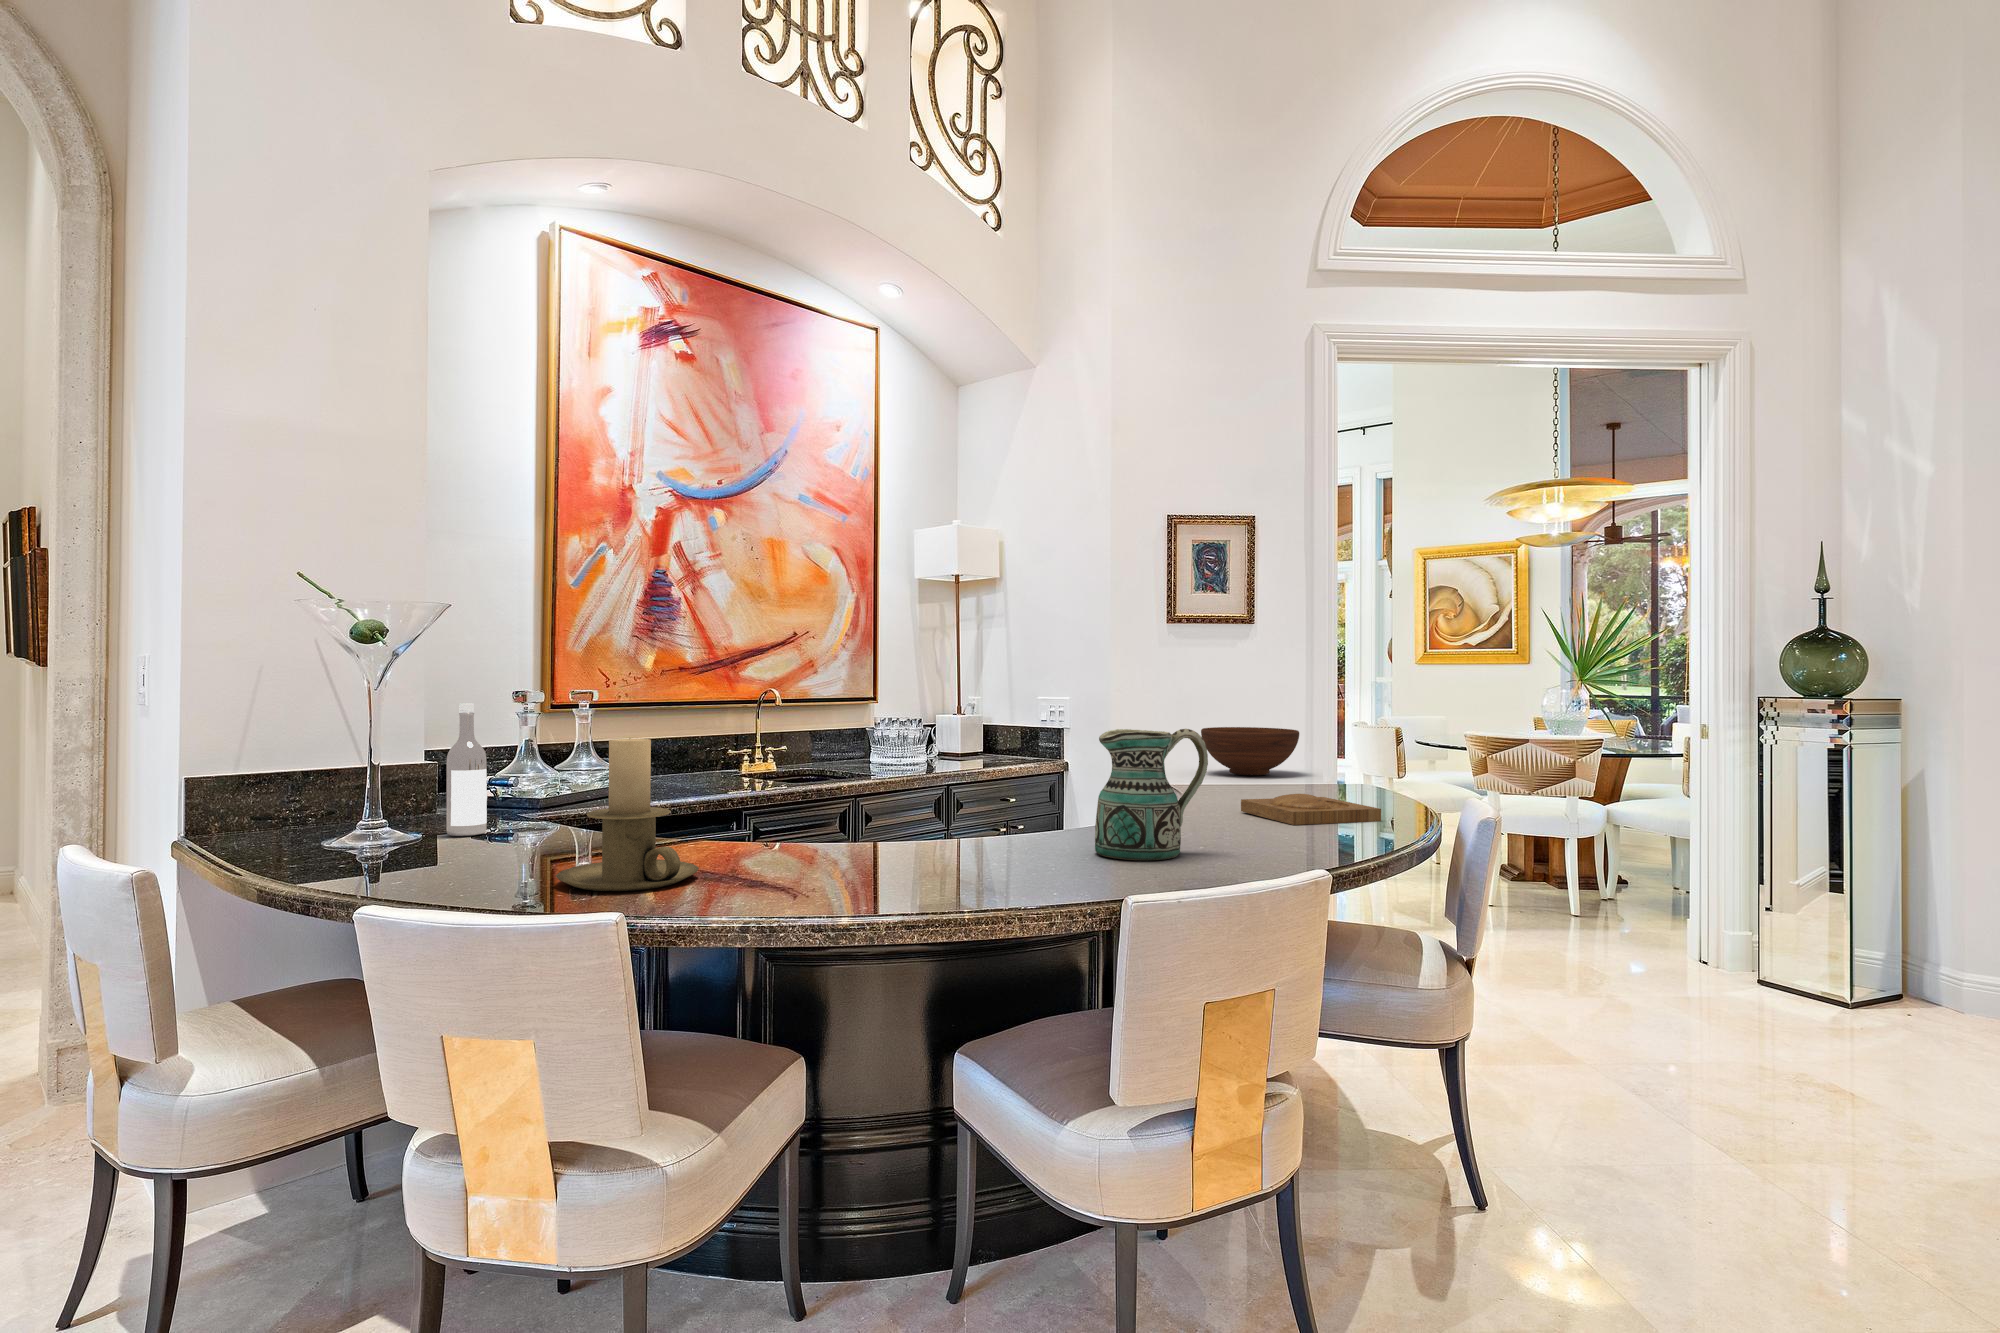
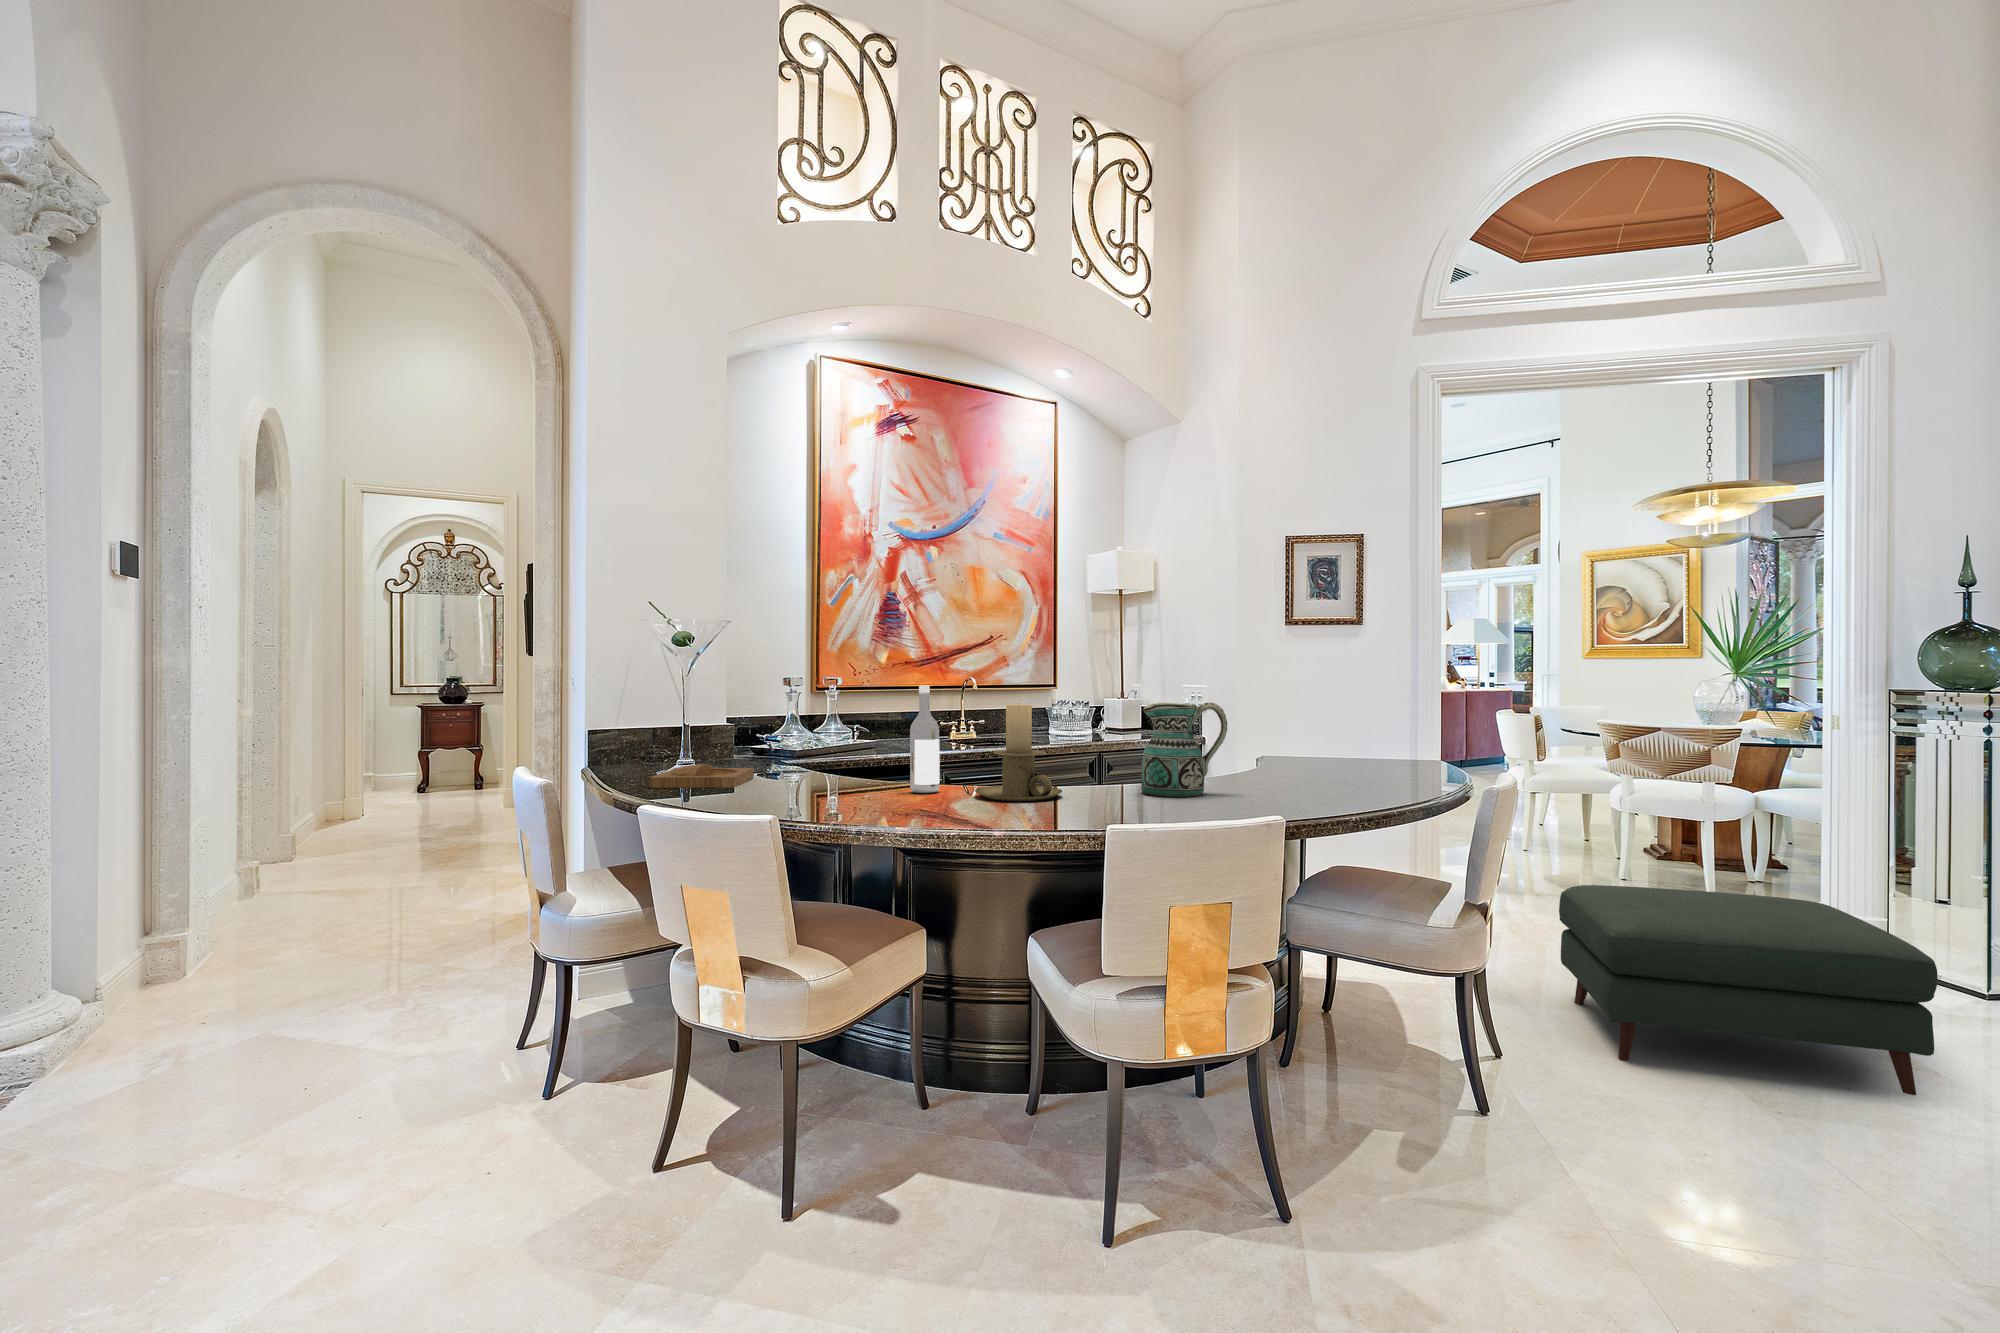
wine bottle: present [446,703,487,836] -> present [910,685,940,793]
fruit bowl: present [1201,727,1299,775] -> none [1307,710,1392,749]
candle holder: present [556,738,699,891] -> present [975,704,1062,801]
tray: present [1241,794,1381,825] -> present [650,764,754,788]
ottoman: none [1508,932,1920,1152] -> present [1559,885,1938,1095]

